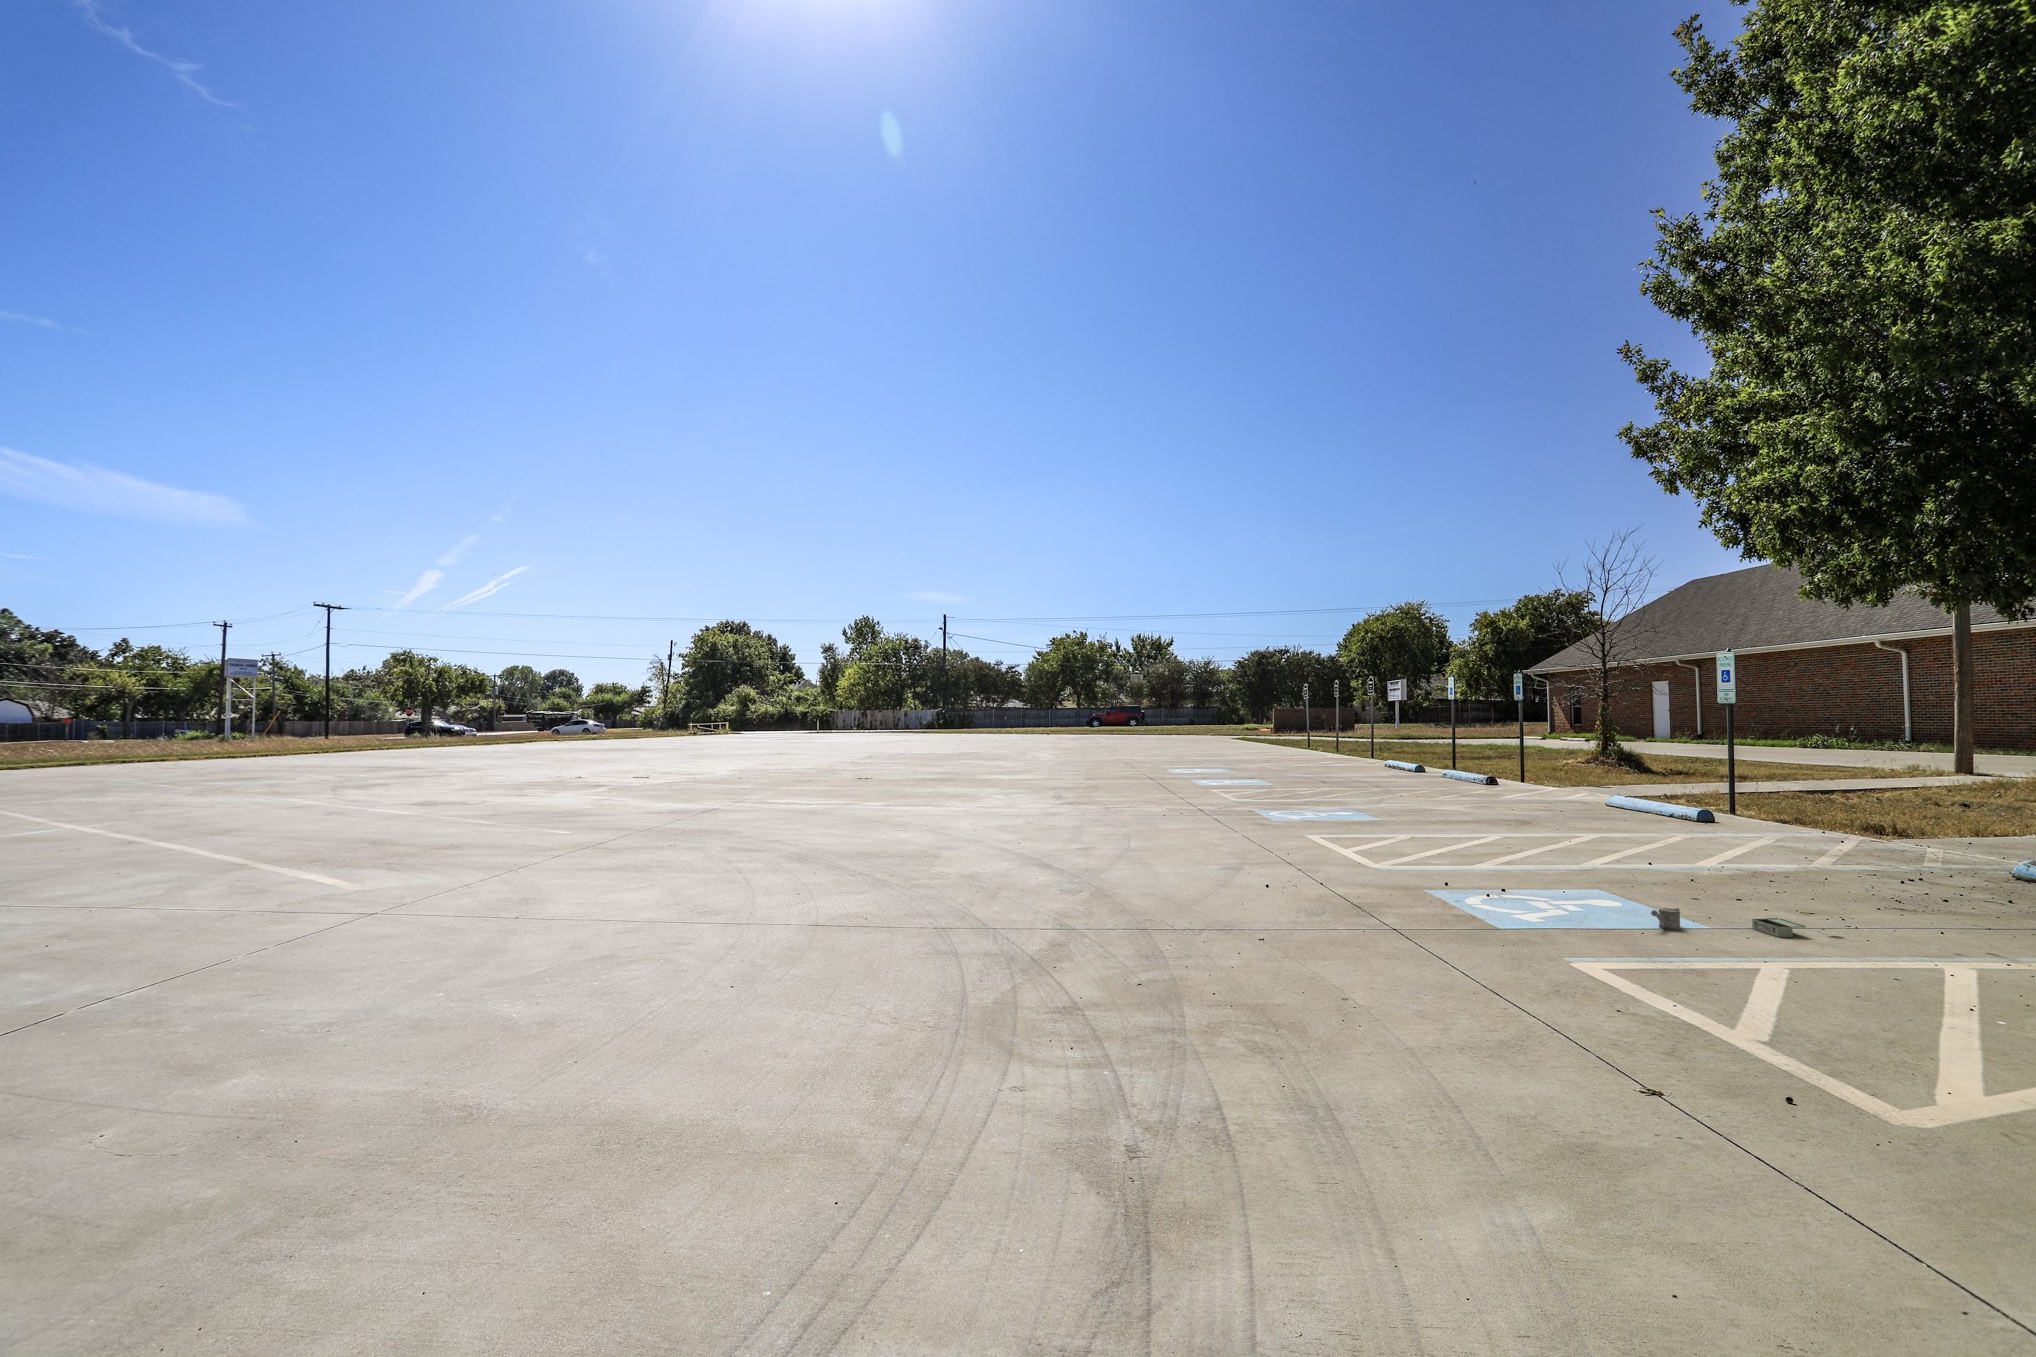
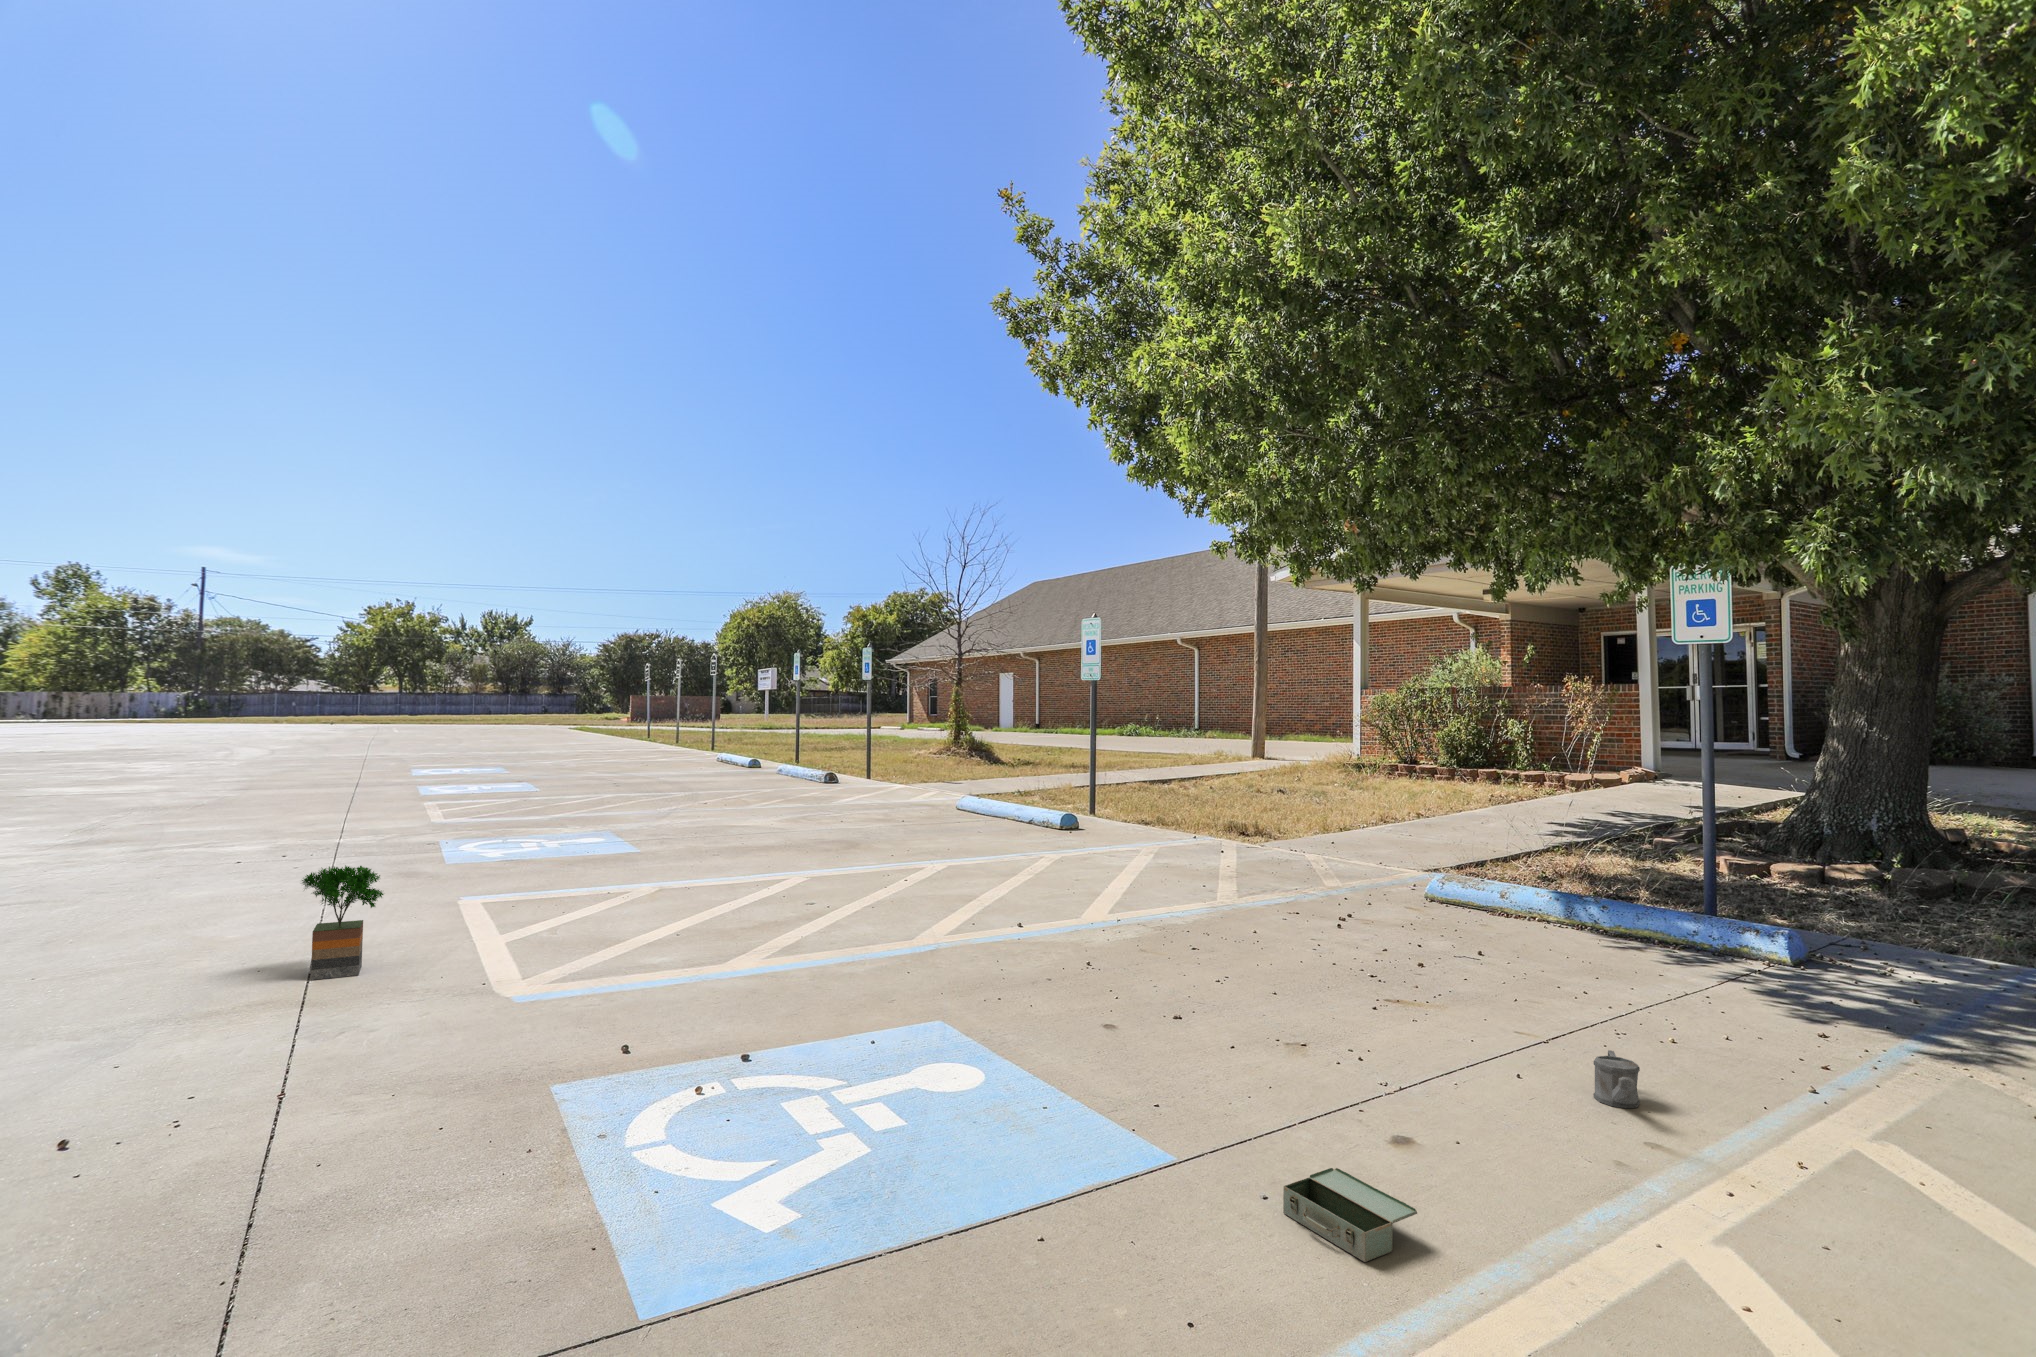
potted tree: none [1296,806,1329,852] -> present [302,865,384,980]
watering can: present [1651,908,1681,930] -> present [1593,1050,1640,1108]

